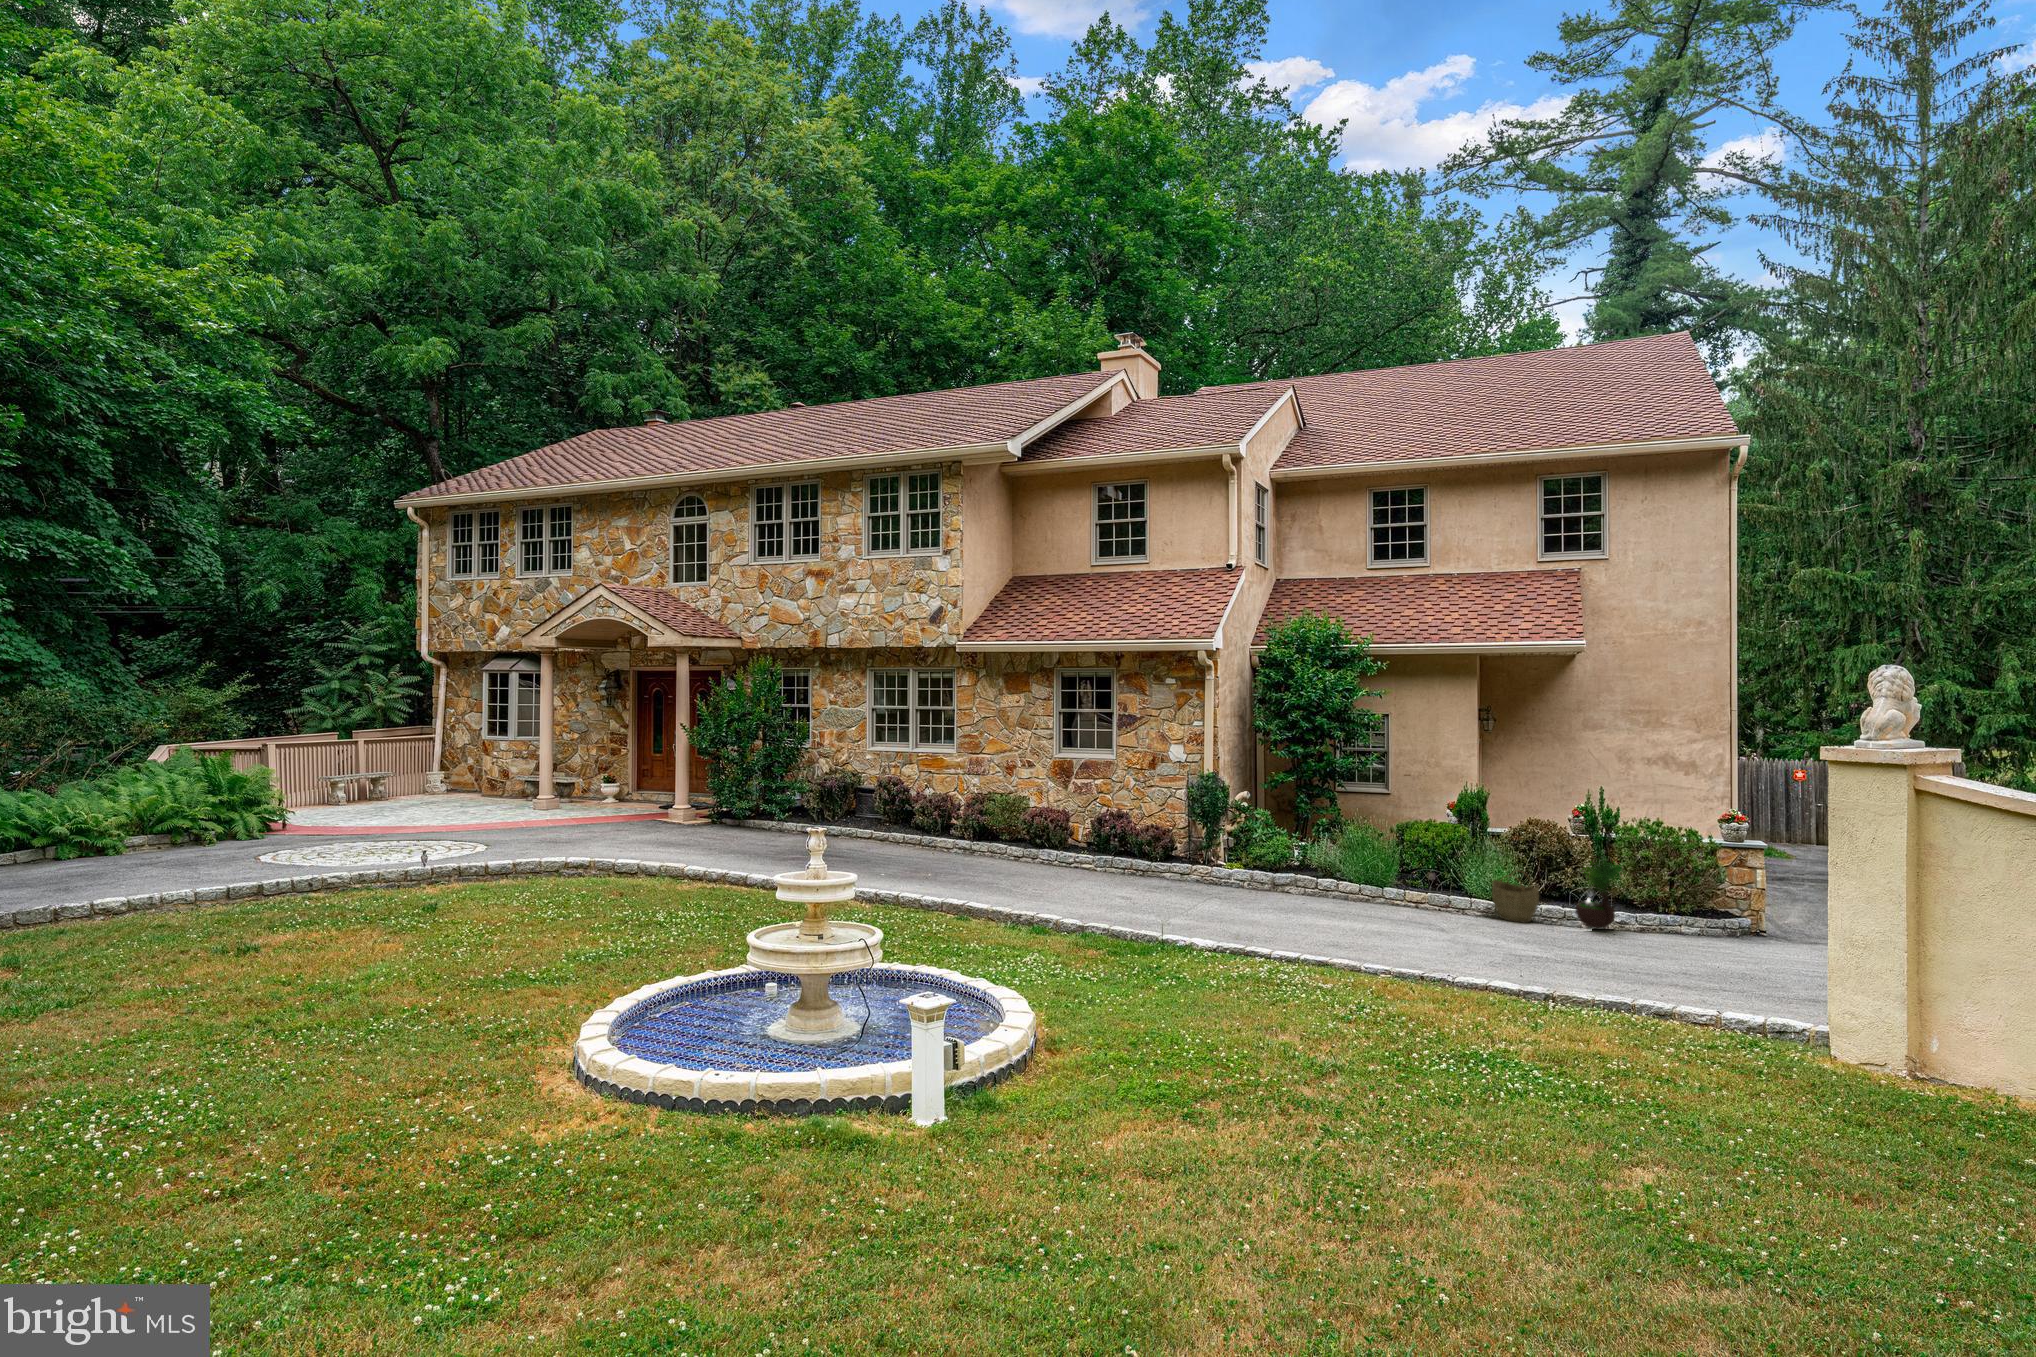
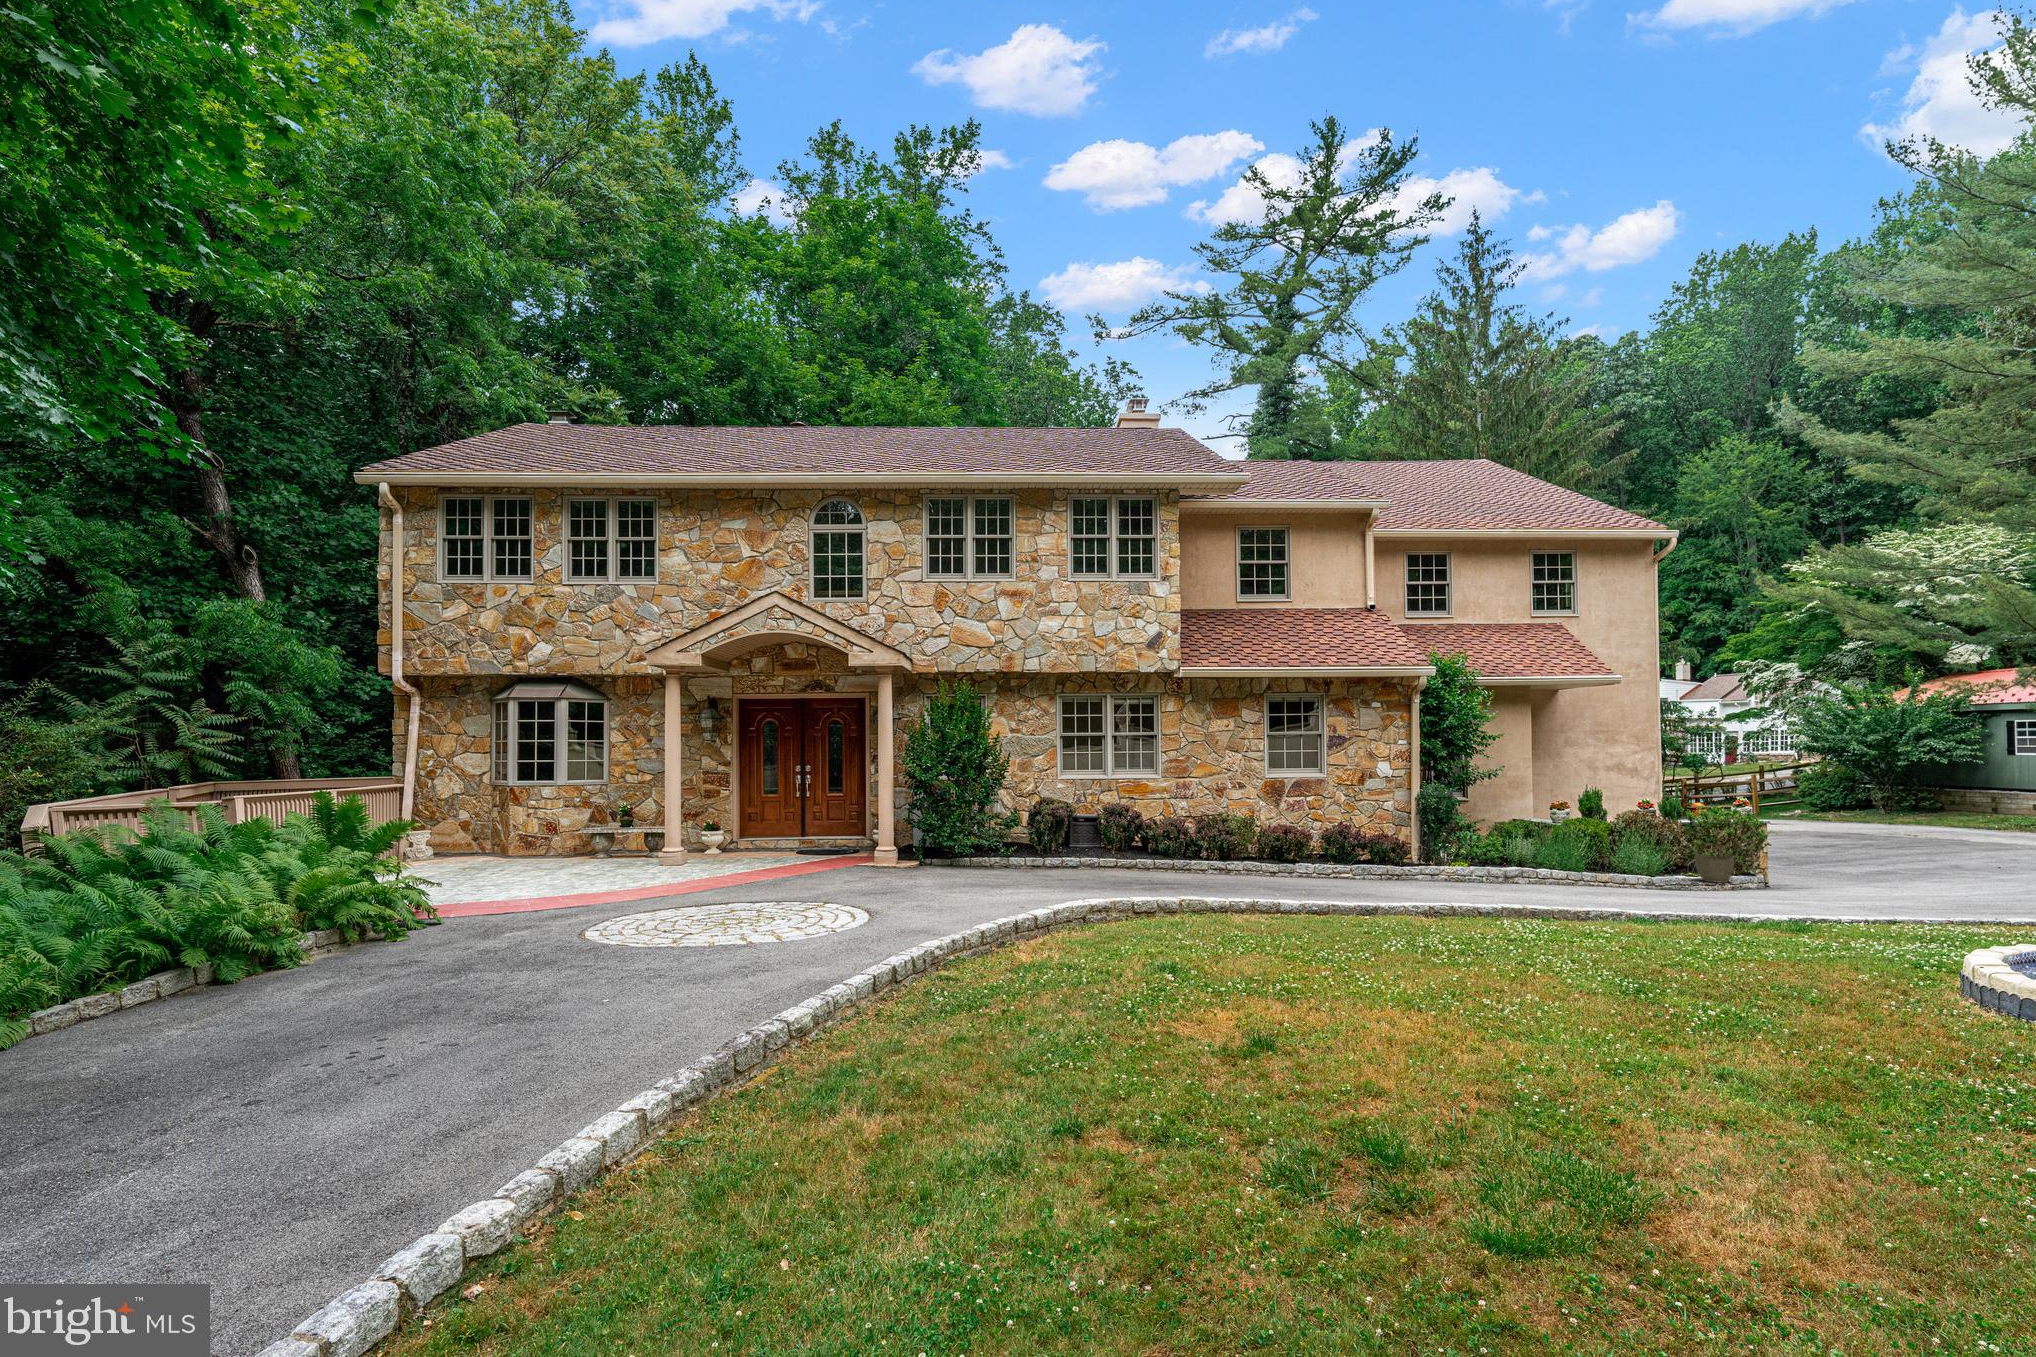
potted tree: present [1576,860,1623,929] -> none [1755,826,1796,882]

